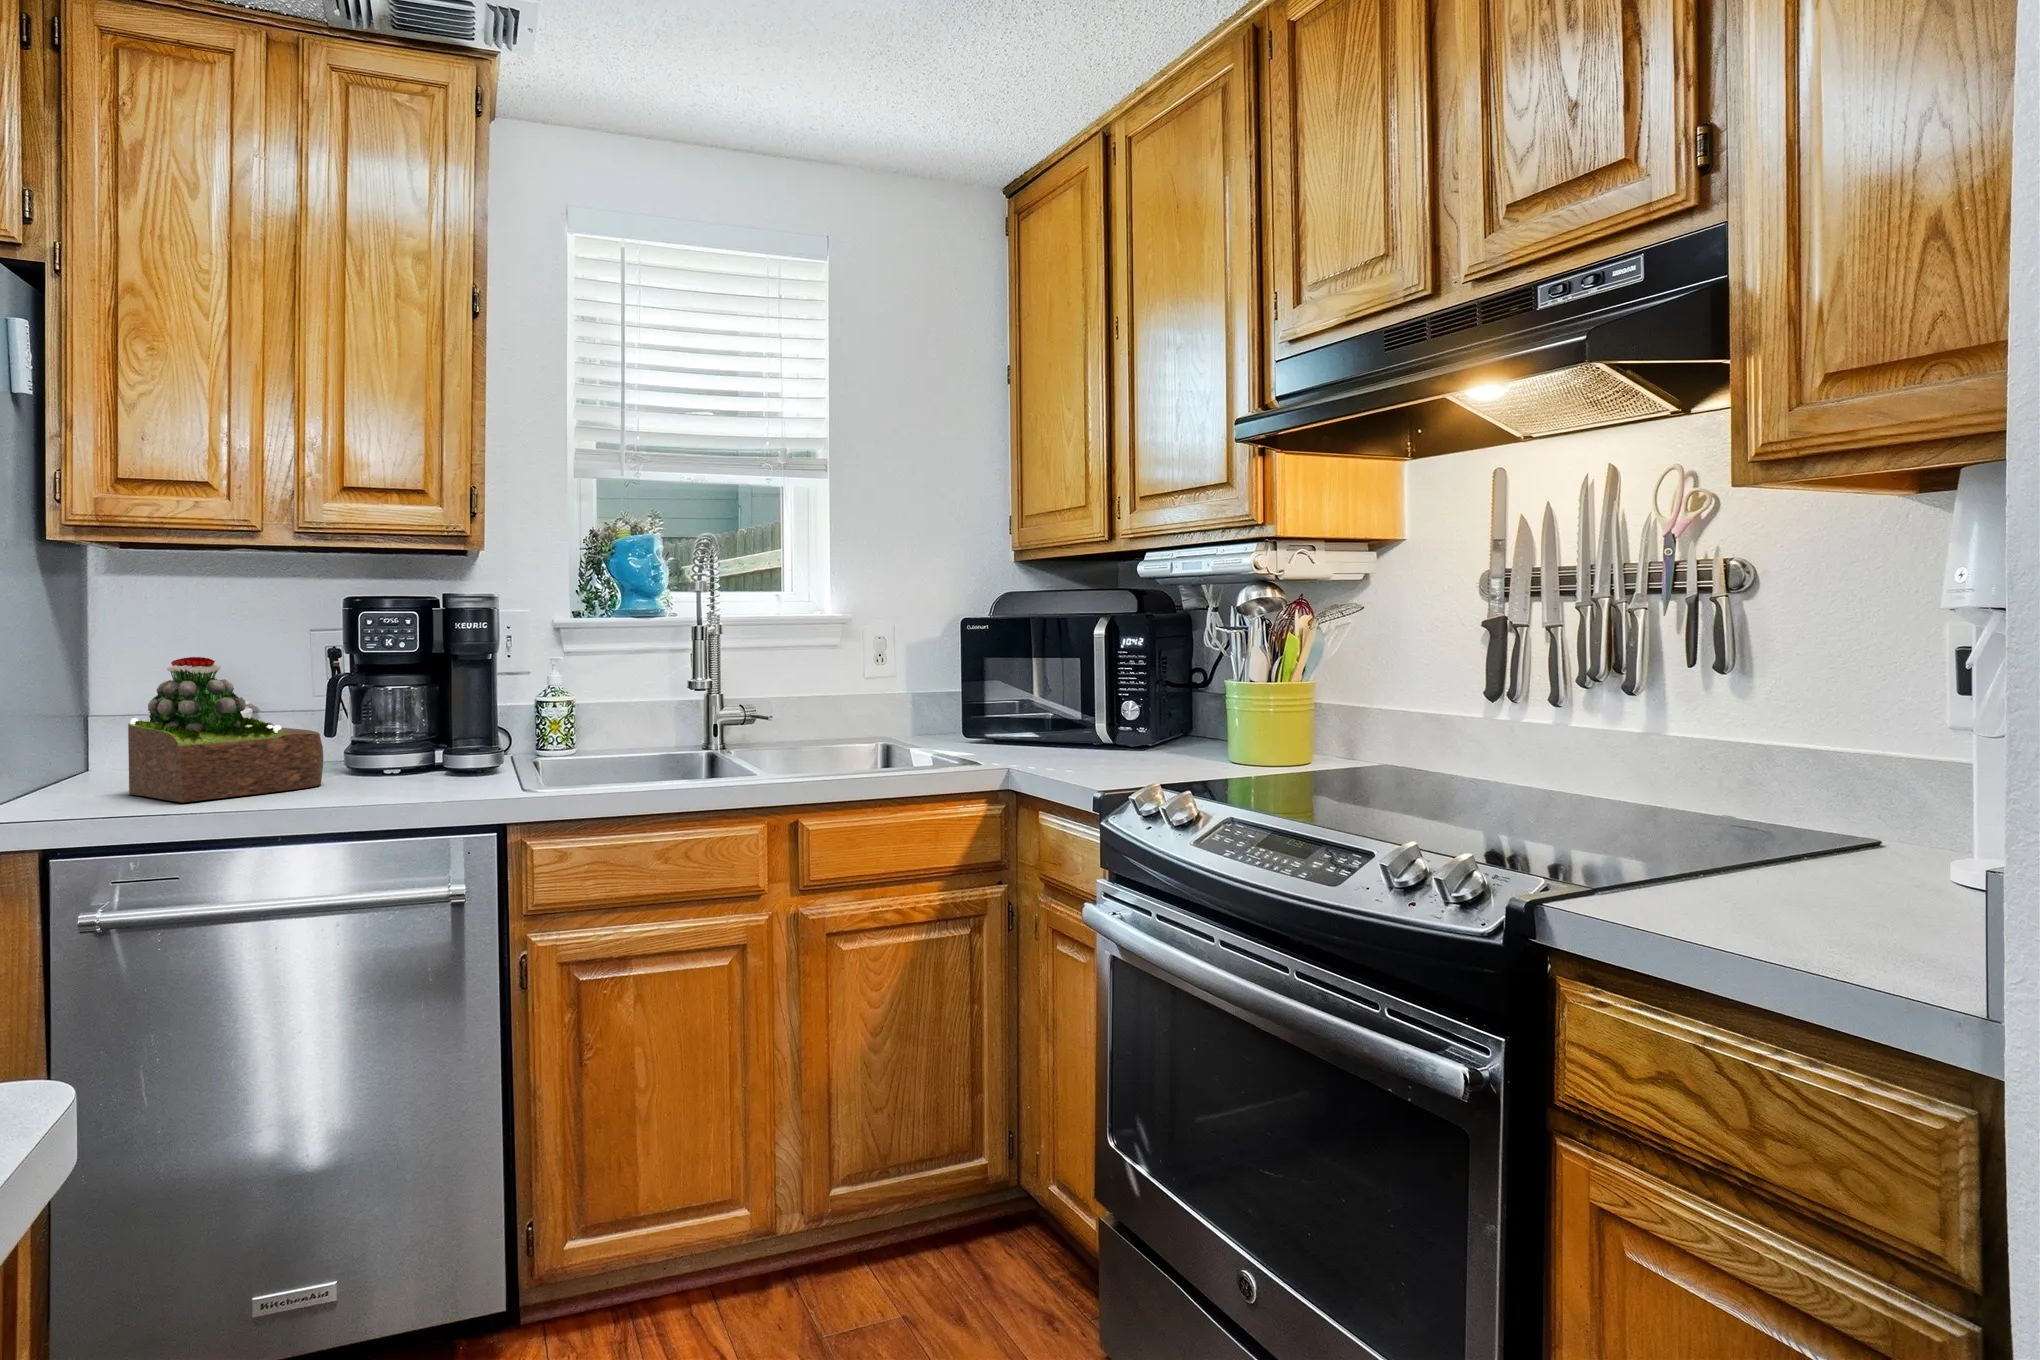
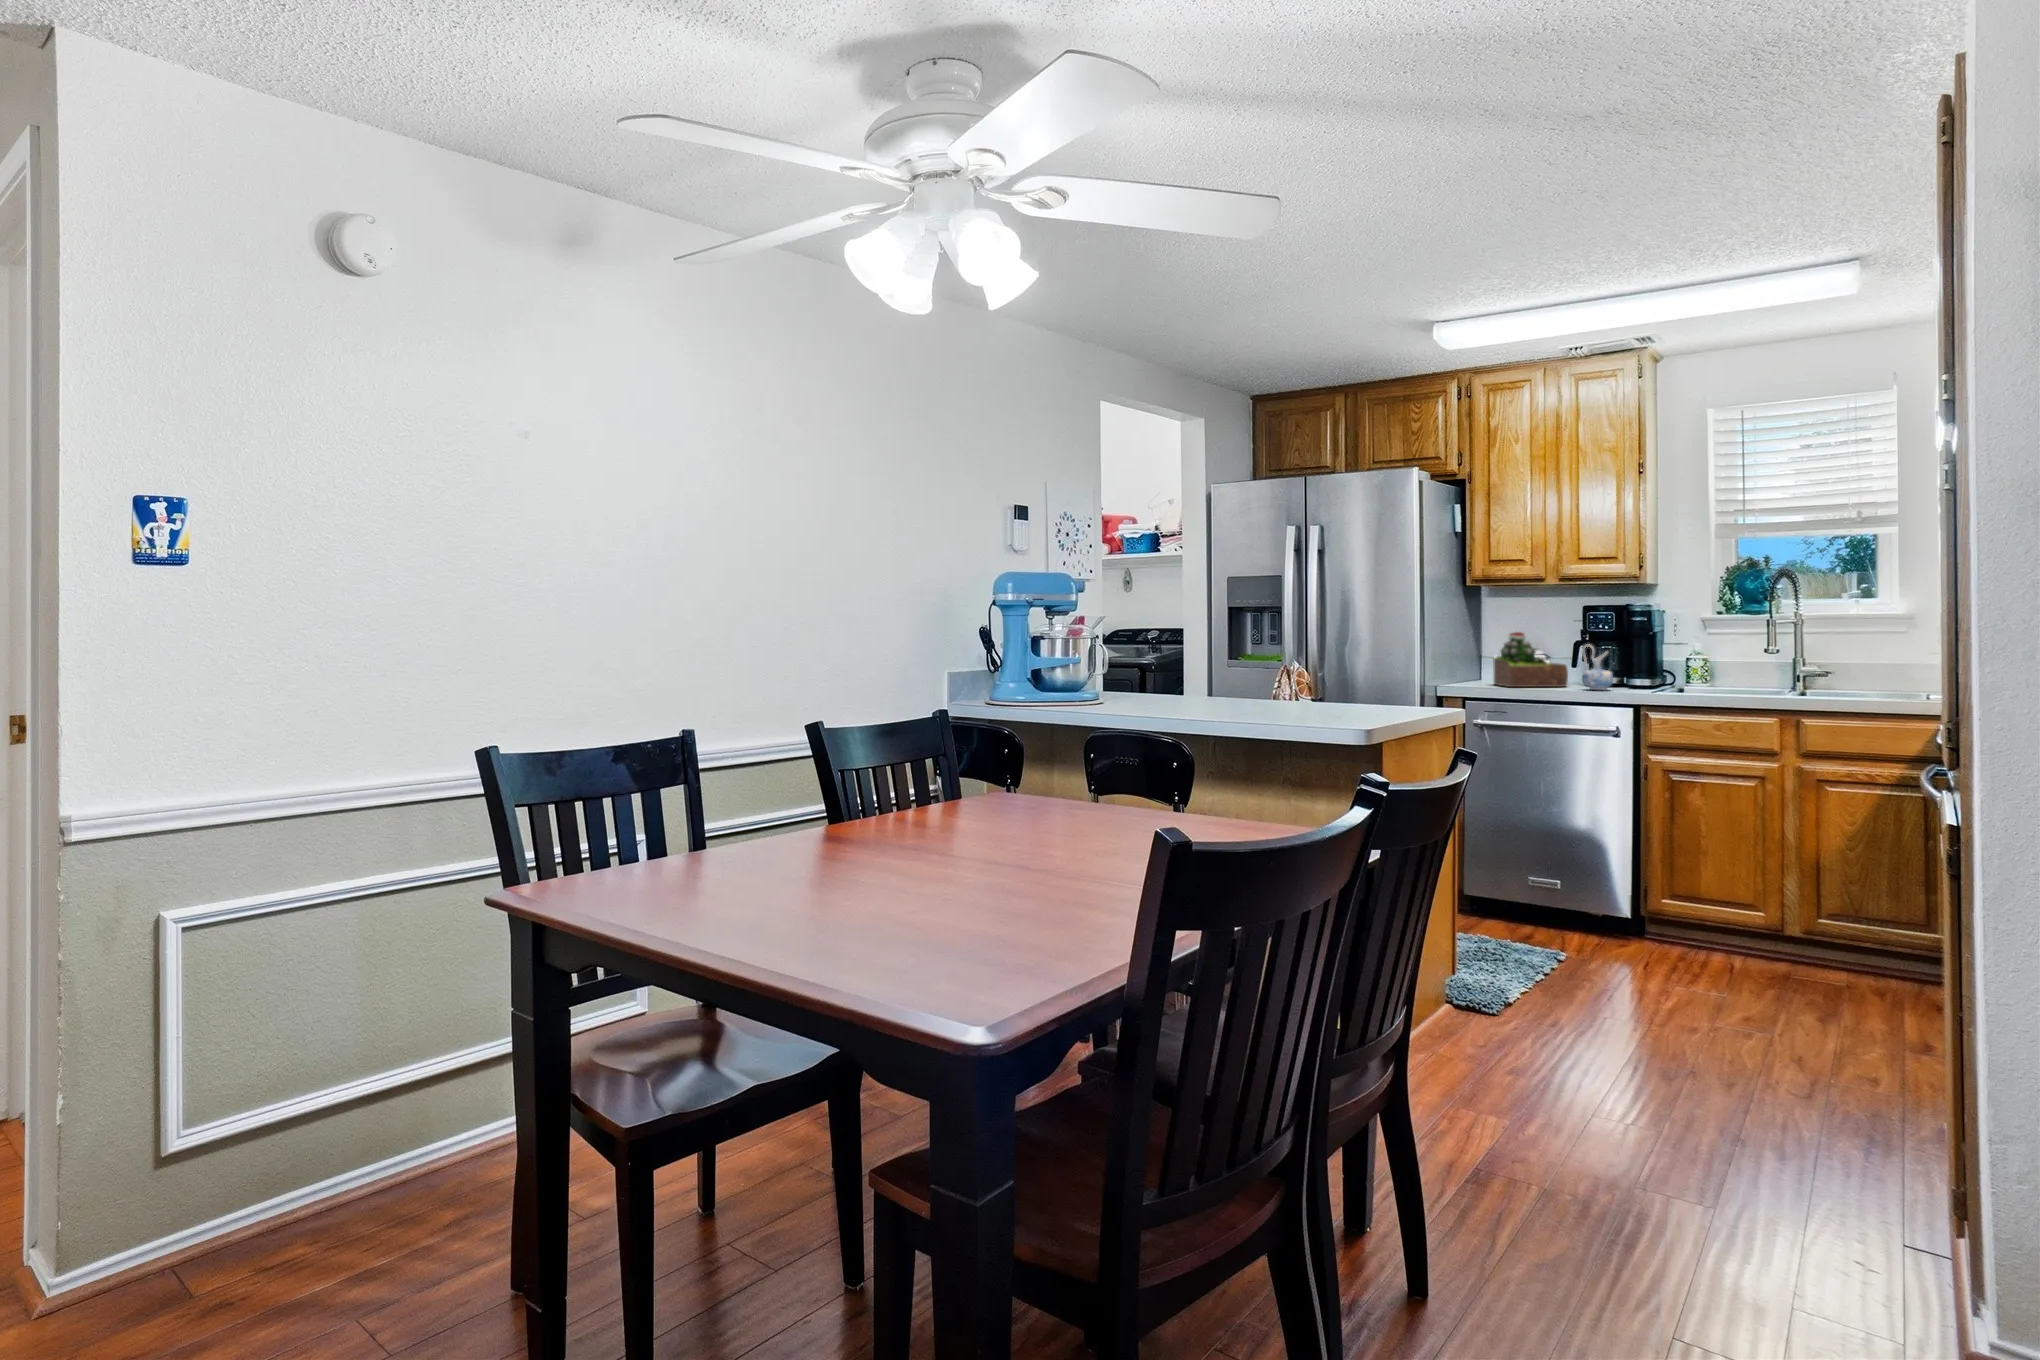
ceramic pitcher: none [366,684,438,793] -> present [1582,644,1613,690]

